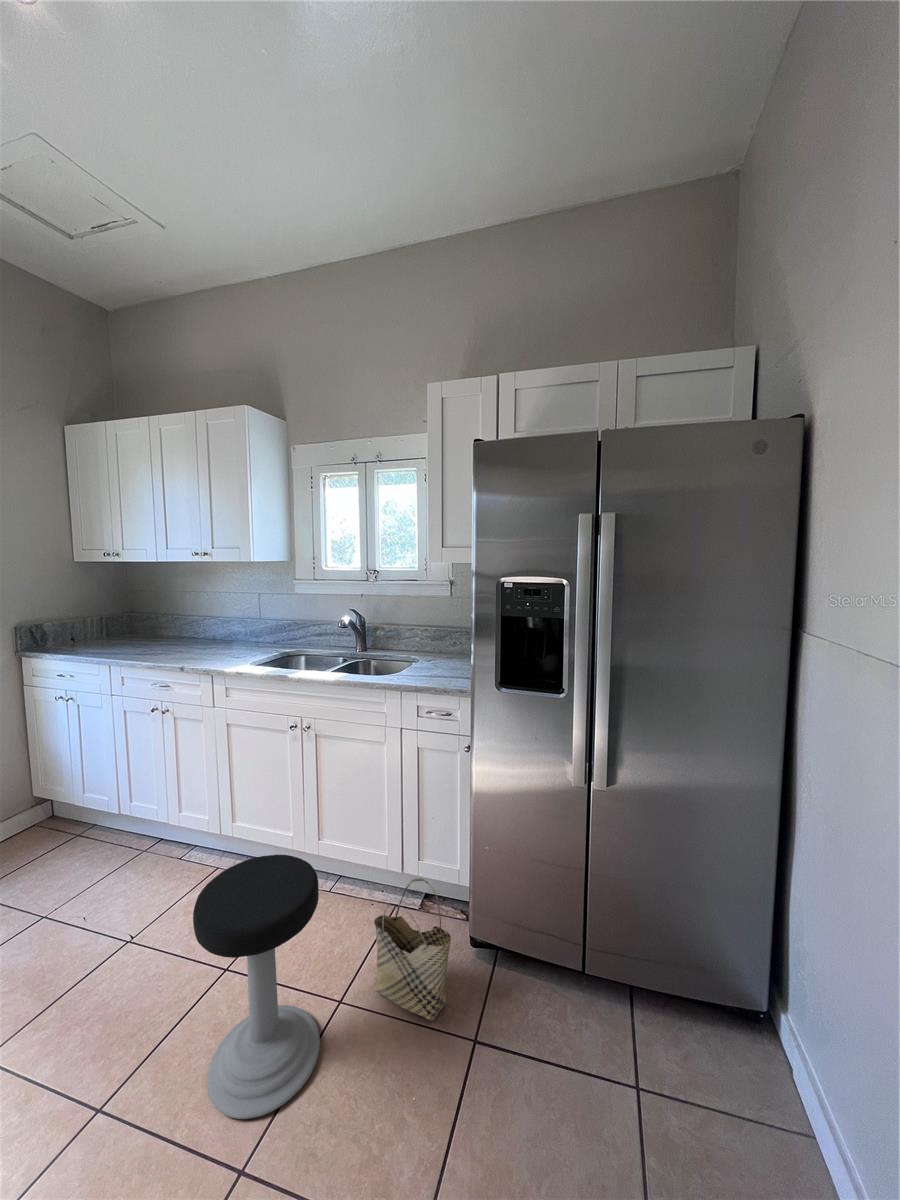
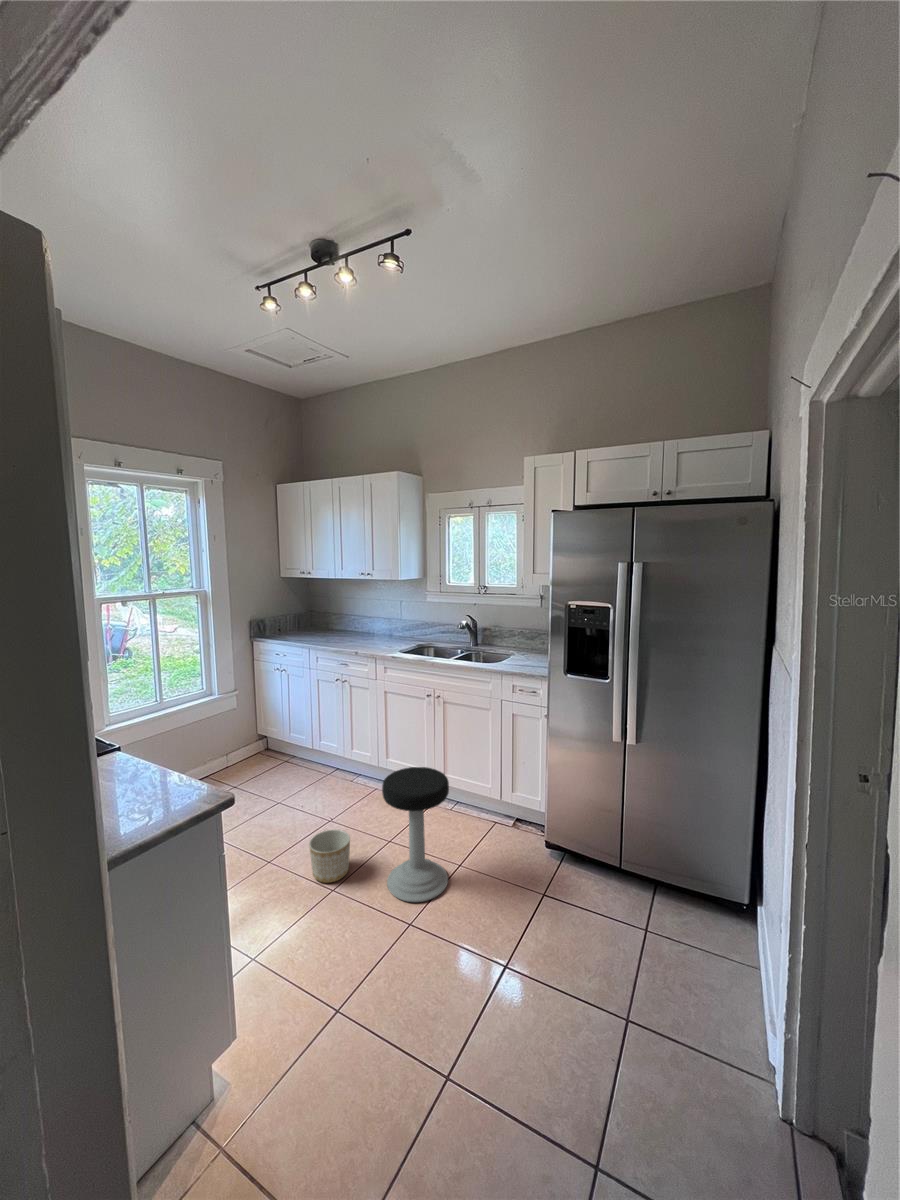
woven basket: present [374,878,451,1021] -> none [480,795,530,879]
planter: none [49,983,140,1103] -> present [309,830,350,883]

